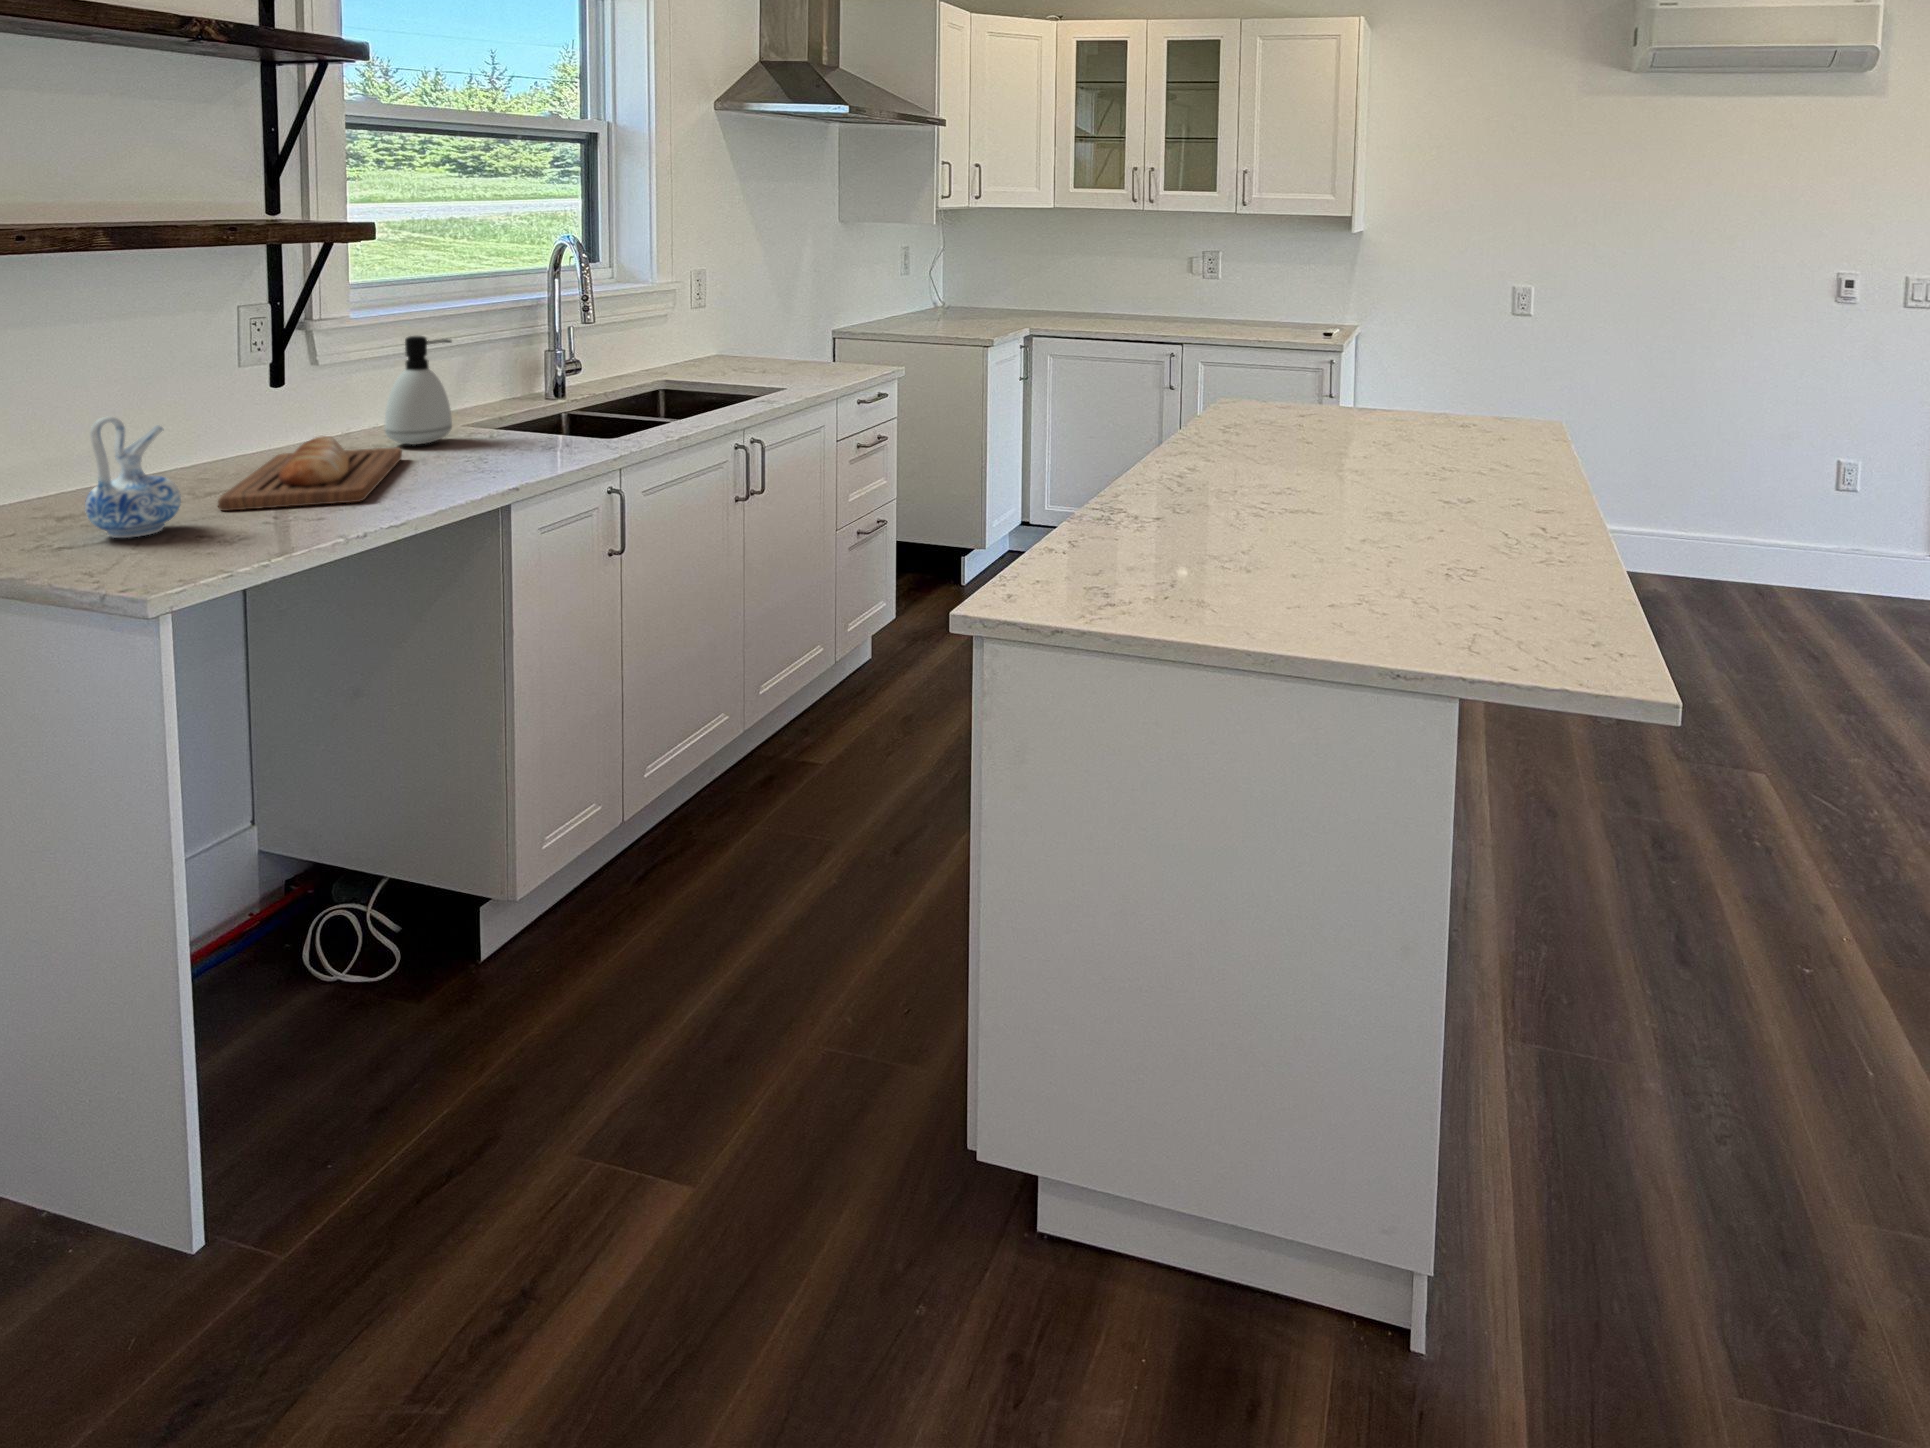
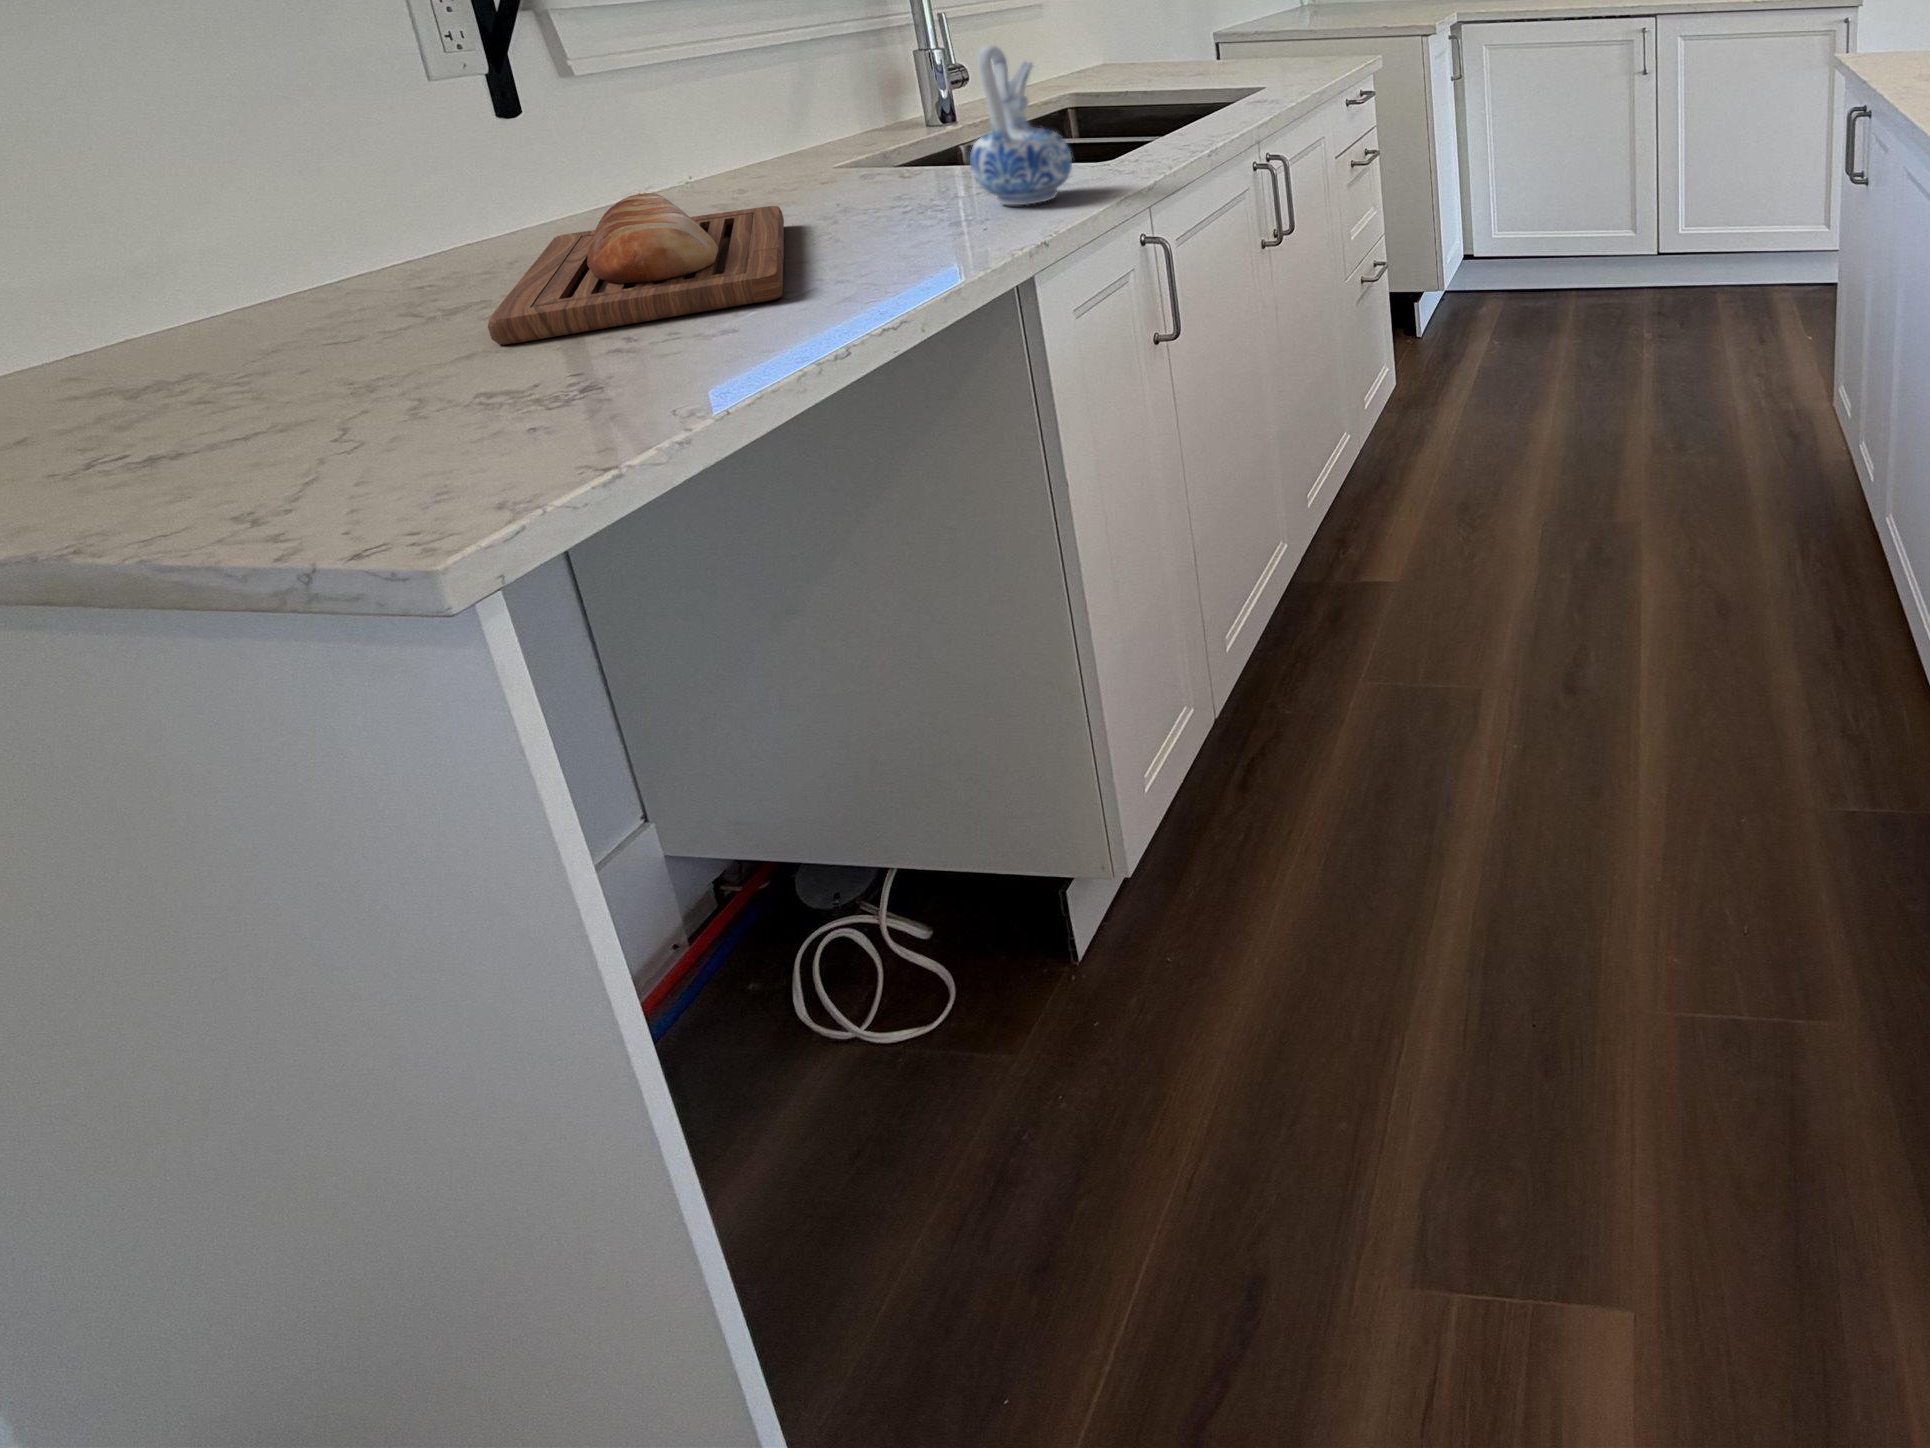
soap dispenser: present [385,336,452,445] -> none [720,14,839,203]
ceramic pitcher: present [85,416,181,538] -> present [970,45,1072,205]

